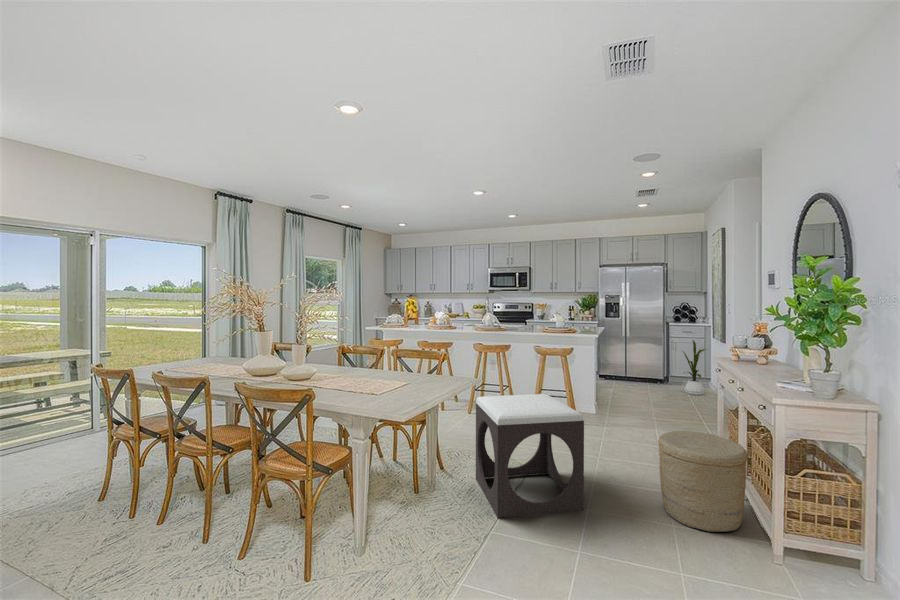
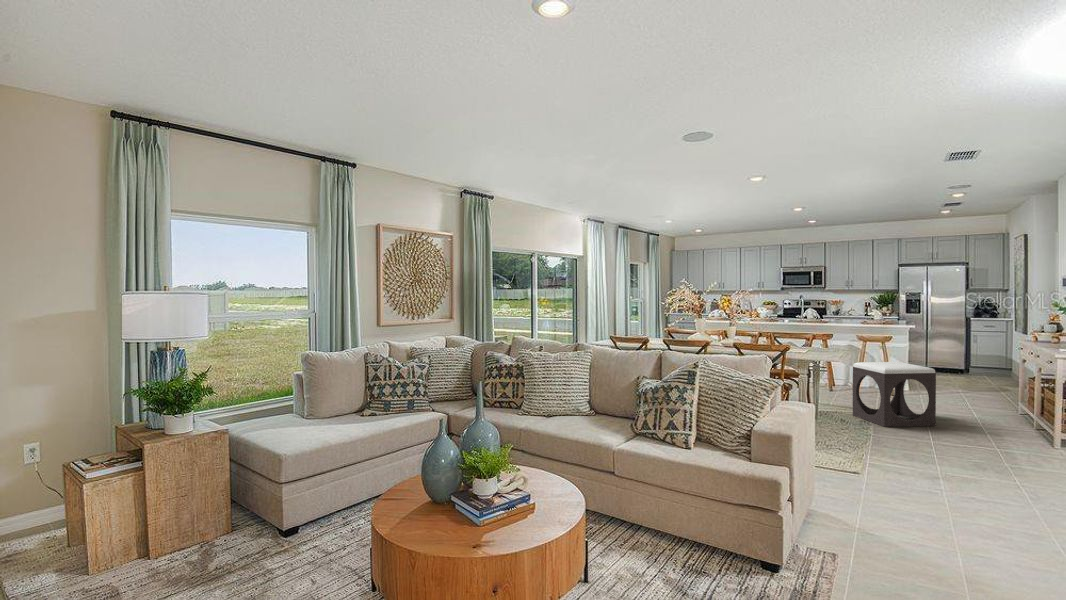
house plant: present [683,340,705,395] -> none [985,333,1012,381]
woven basket: present [658,431,748,532] -> none [984,382,1043,433]

